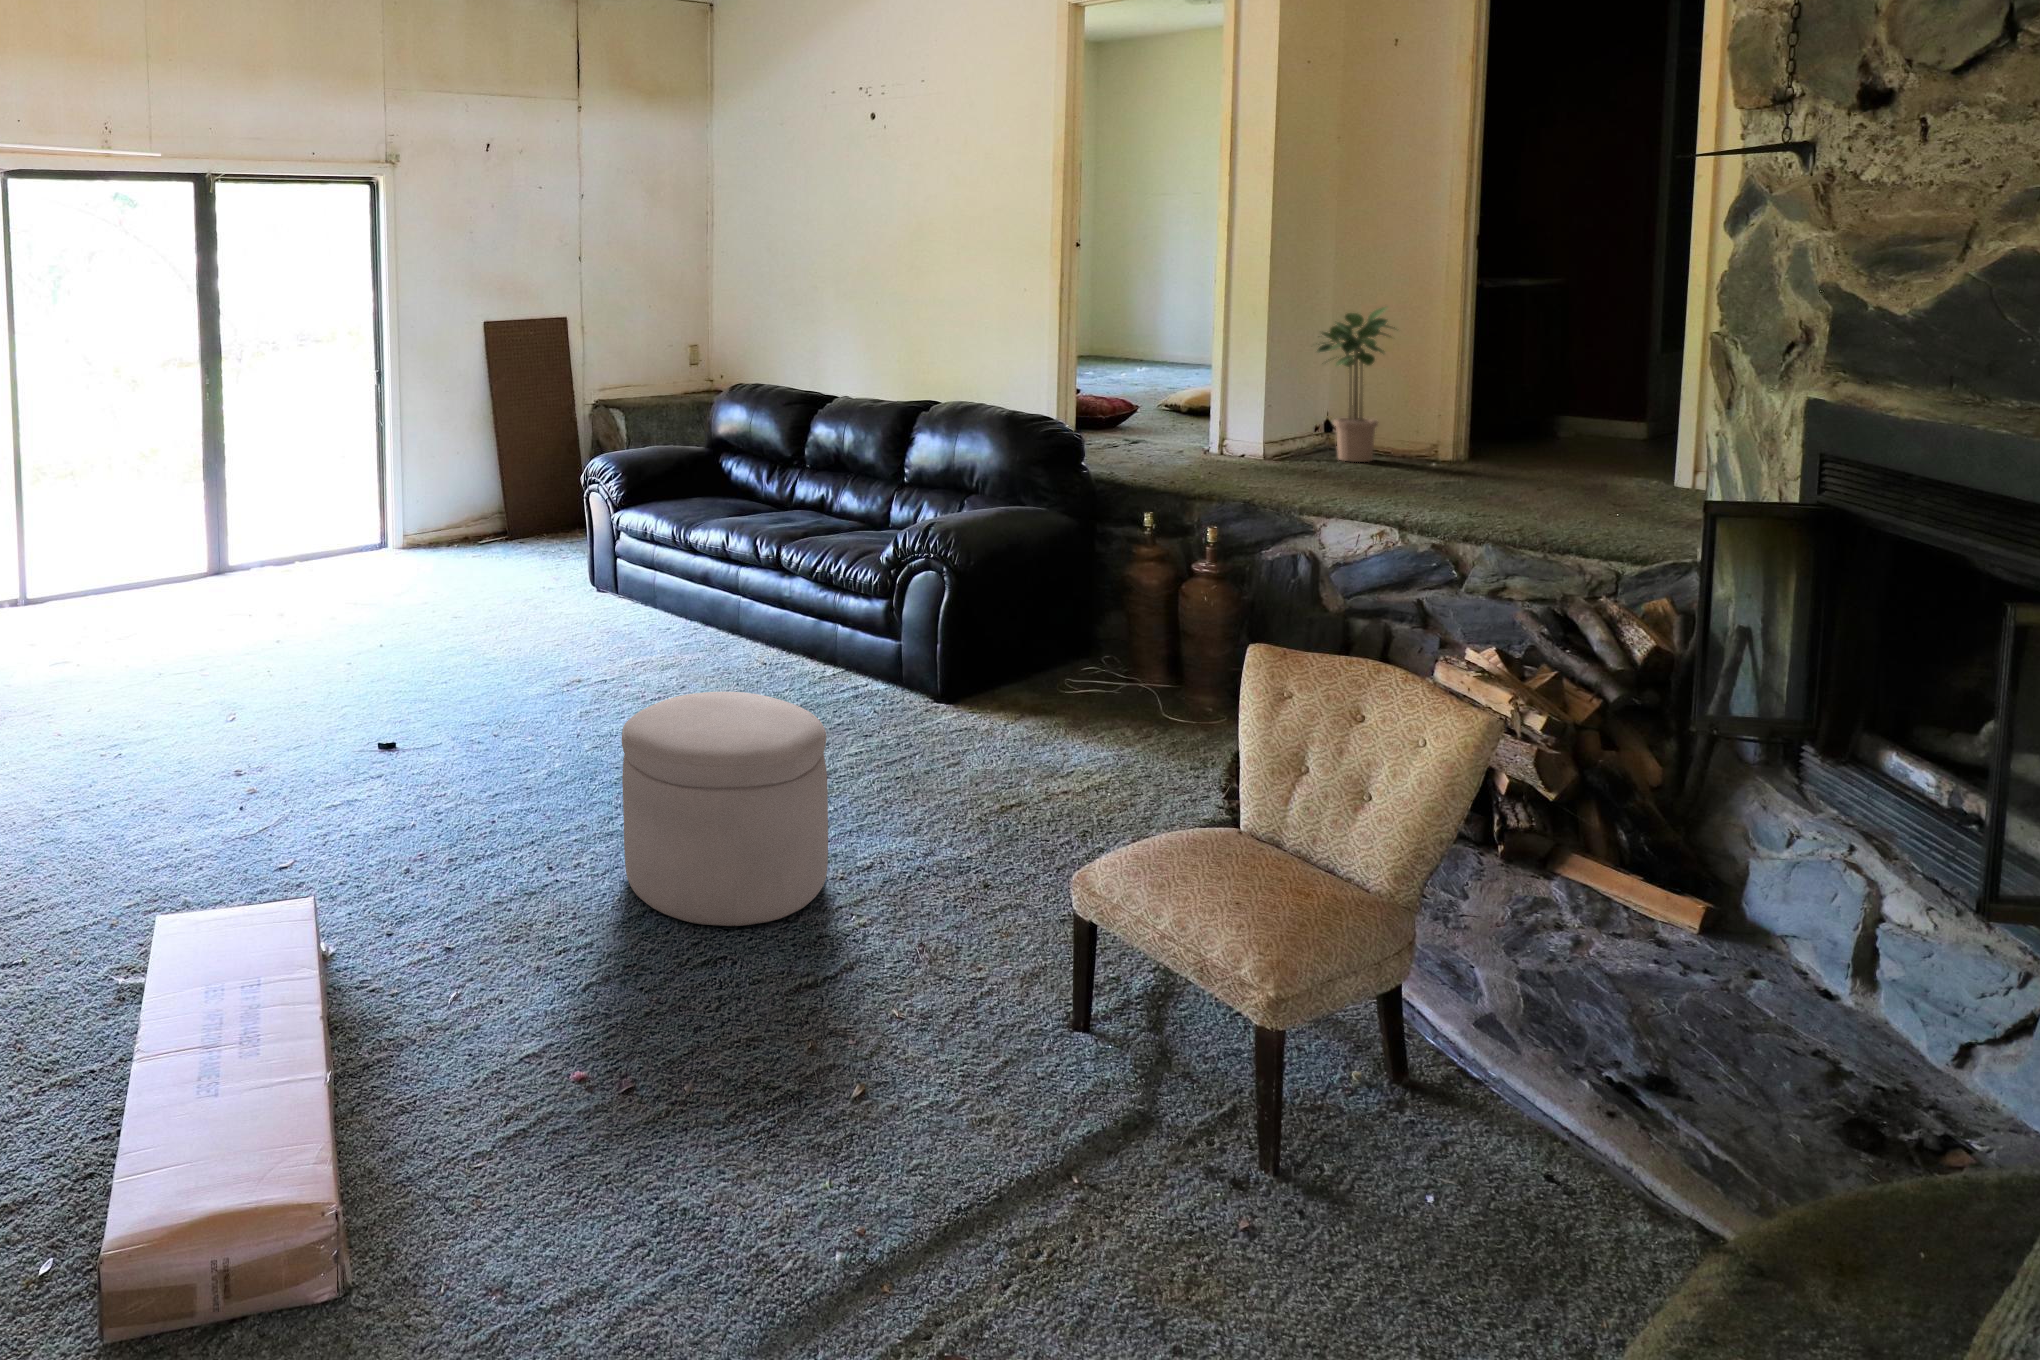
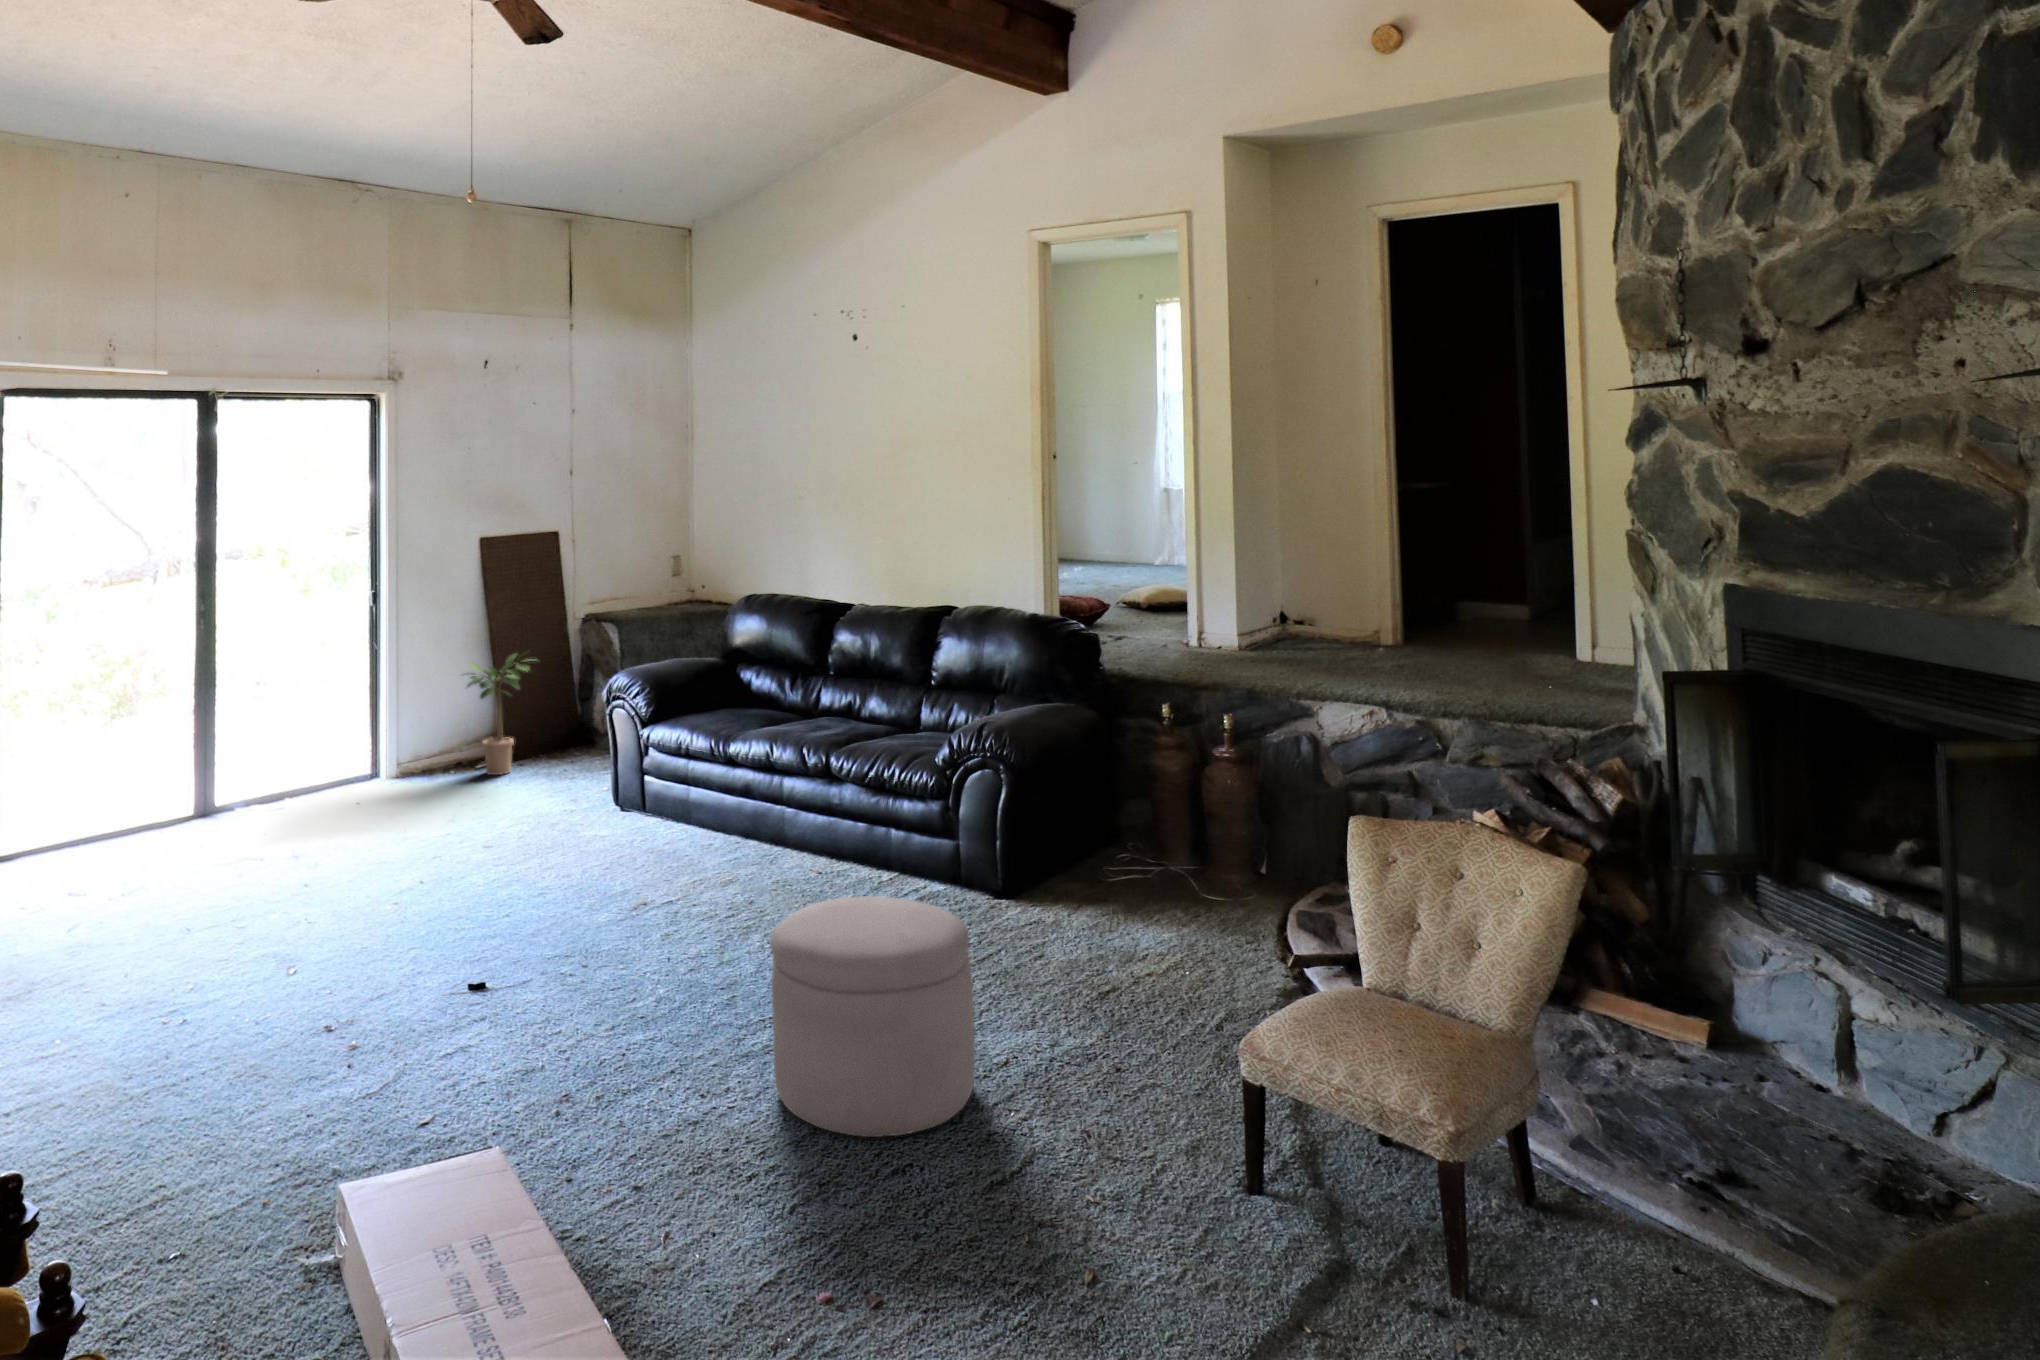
potted plant: present [1318,307,1395,462] -> present [467,654,532,775]

